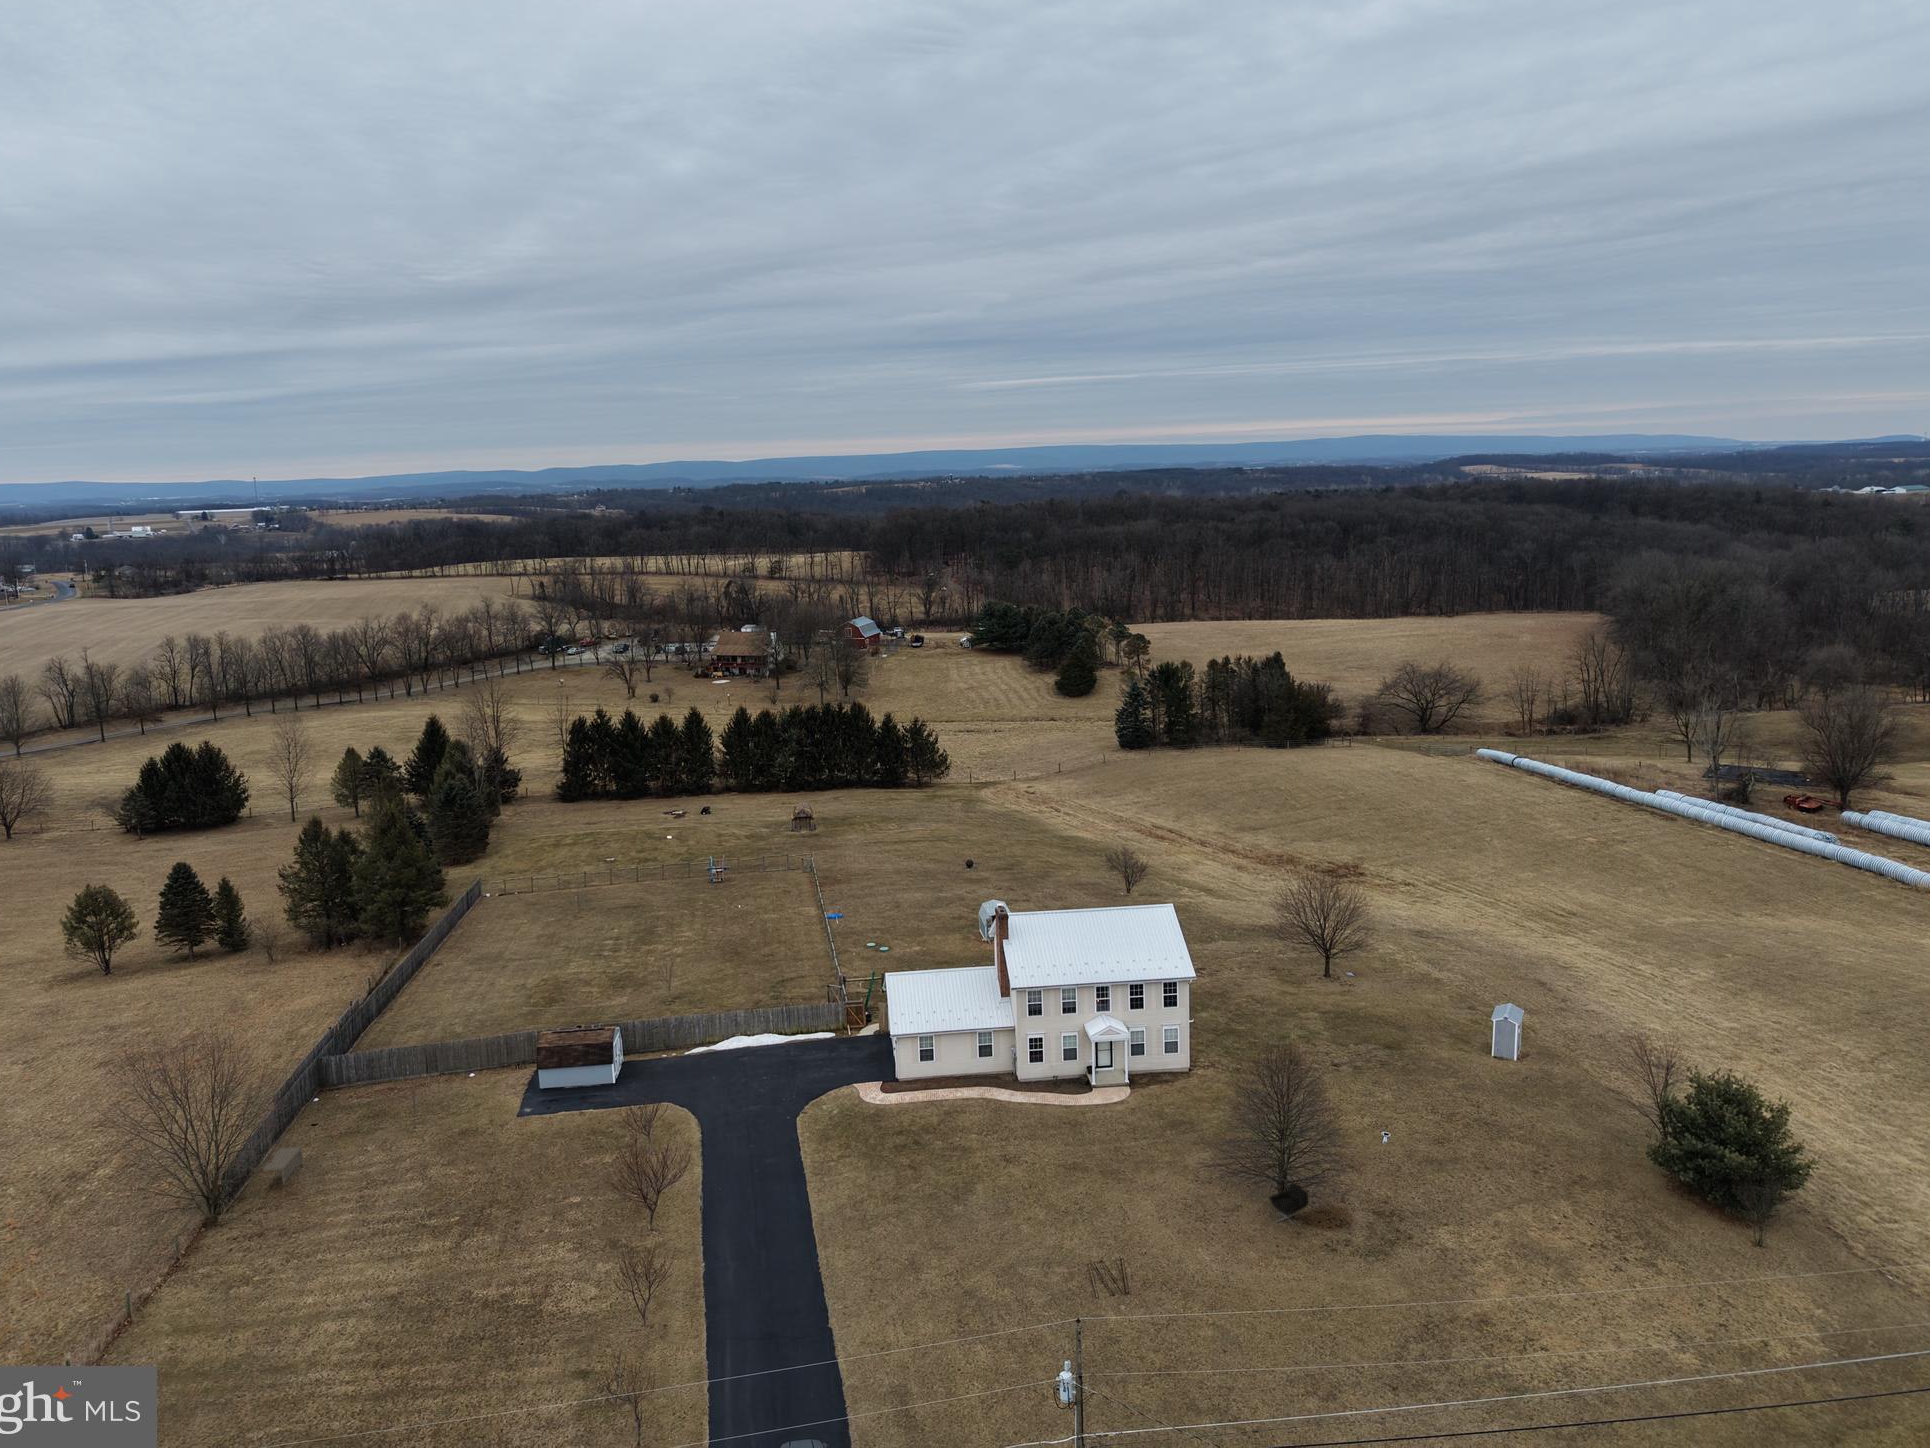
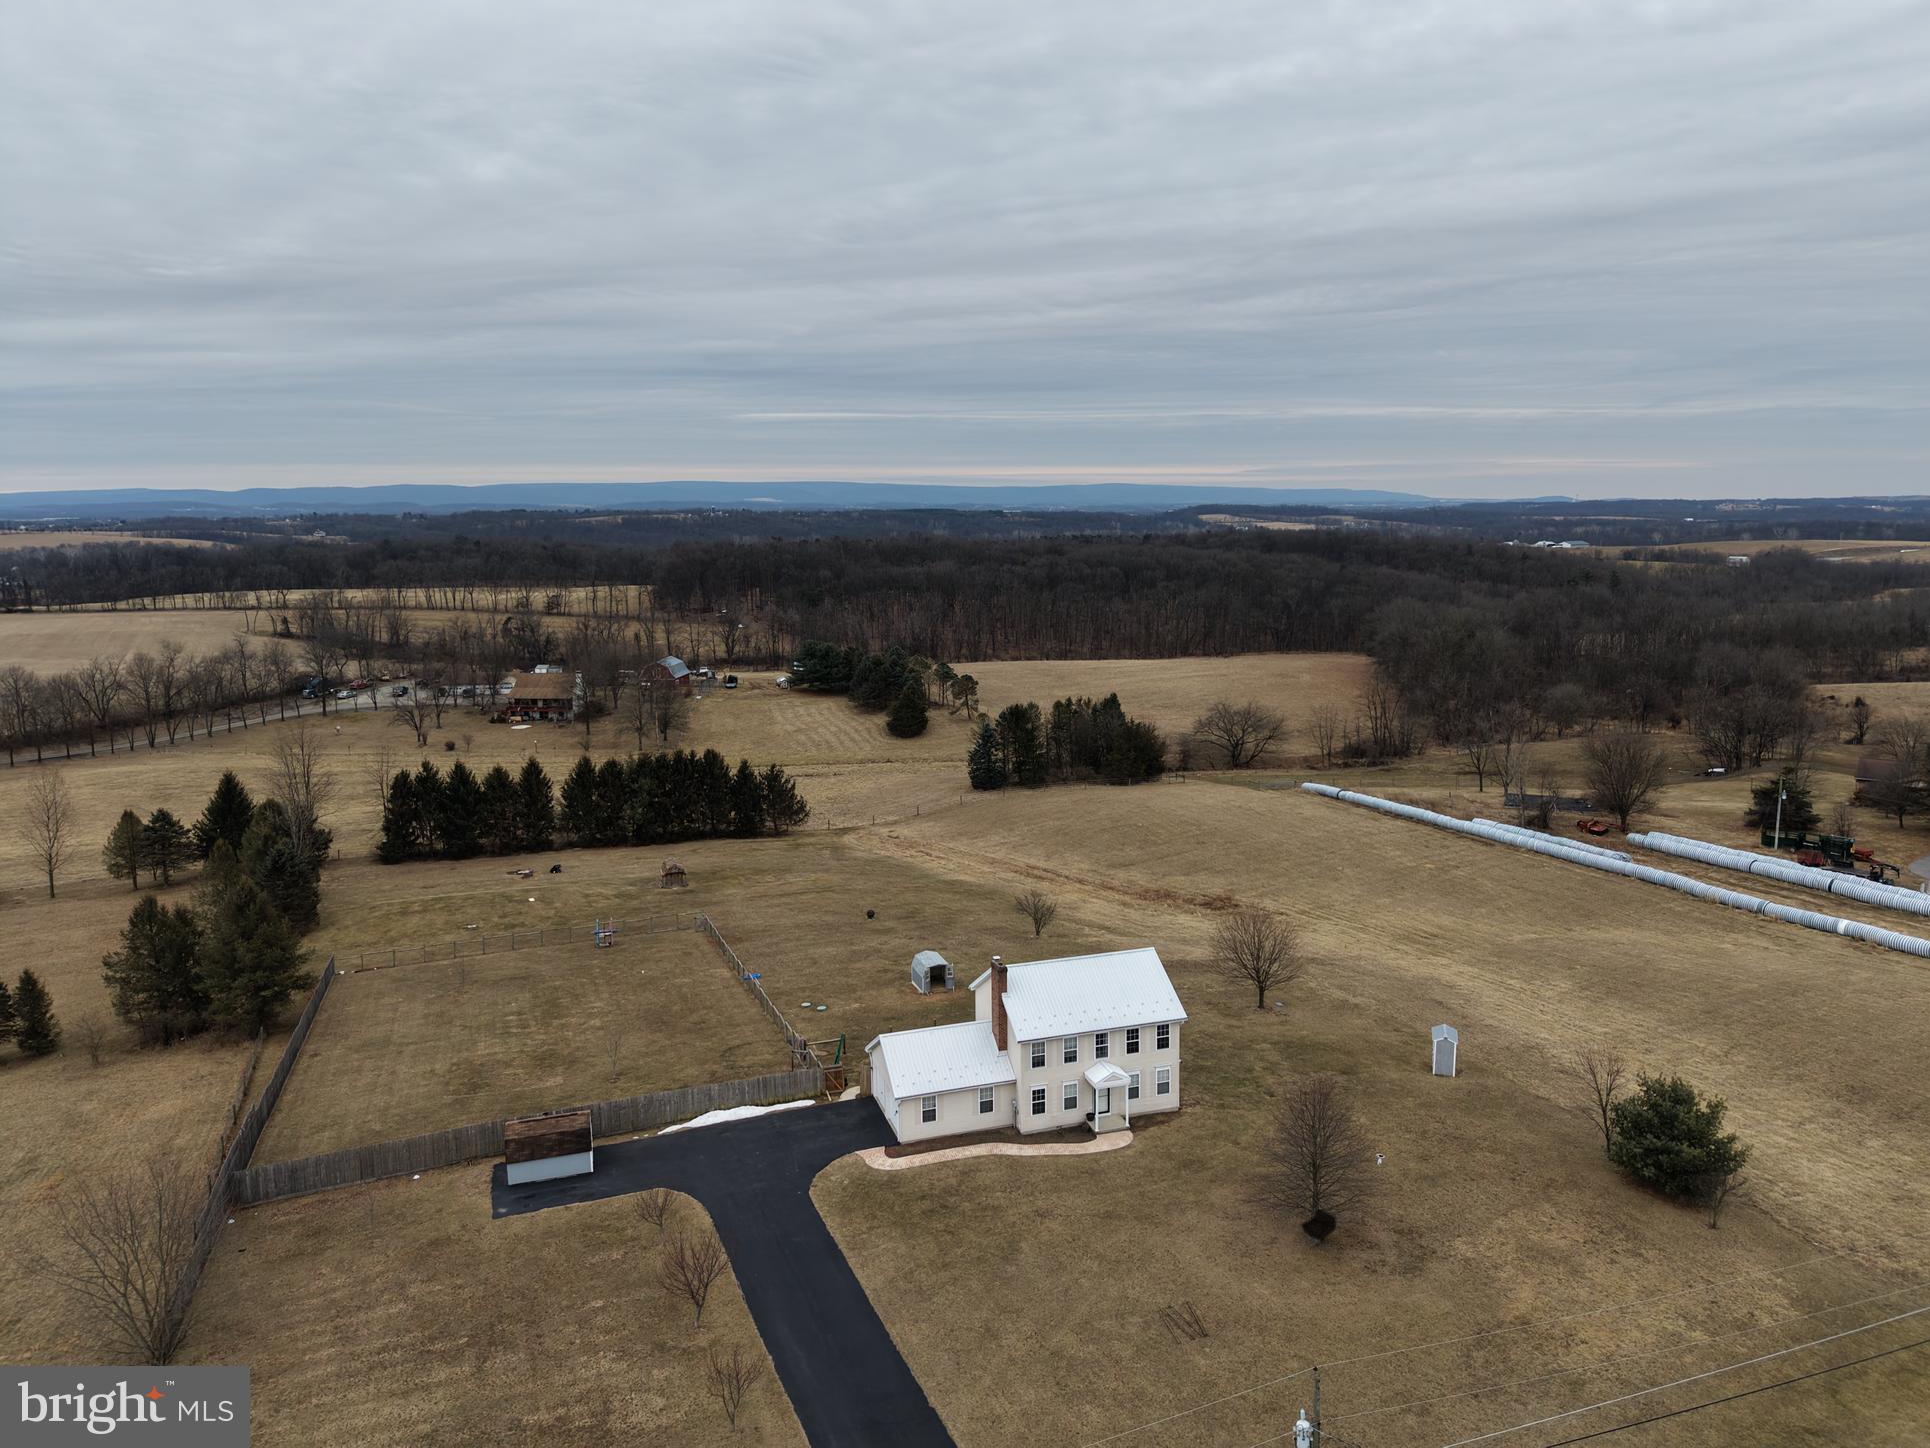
storage bench: present [263,1146,303,1184] -> none [185,1281,231,1336]

